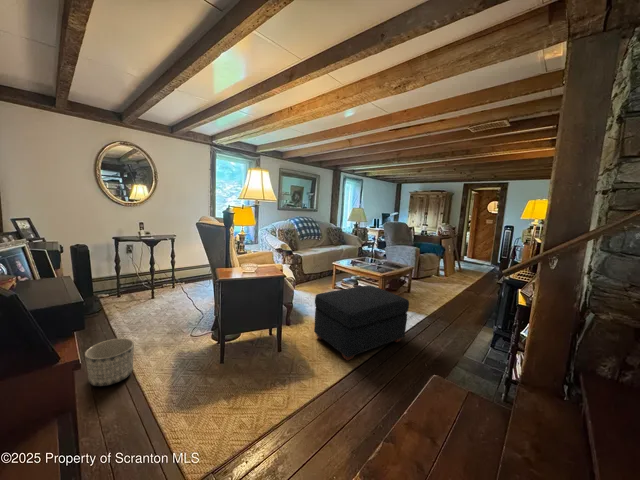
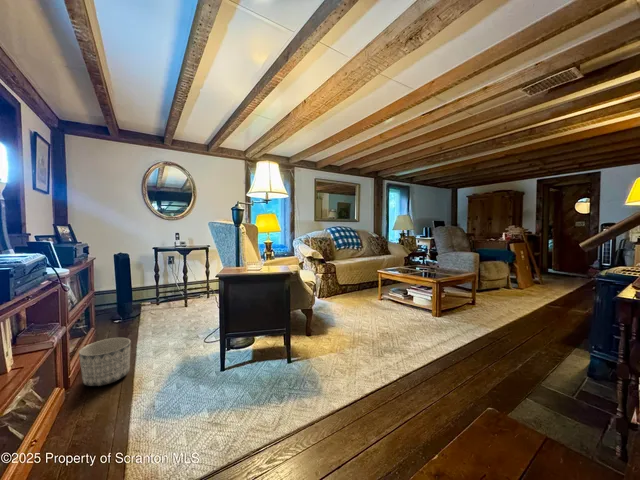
ottoman: present [314,286,409,360] -> none [333,290,453,379]

